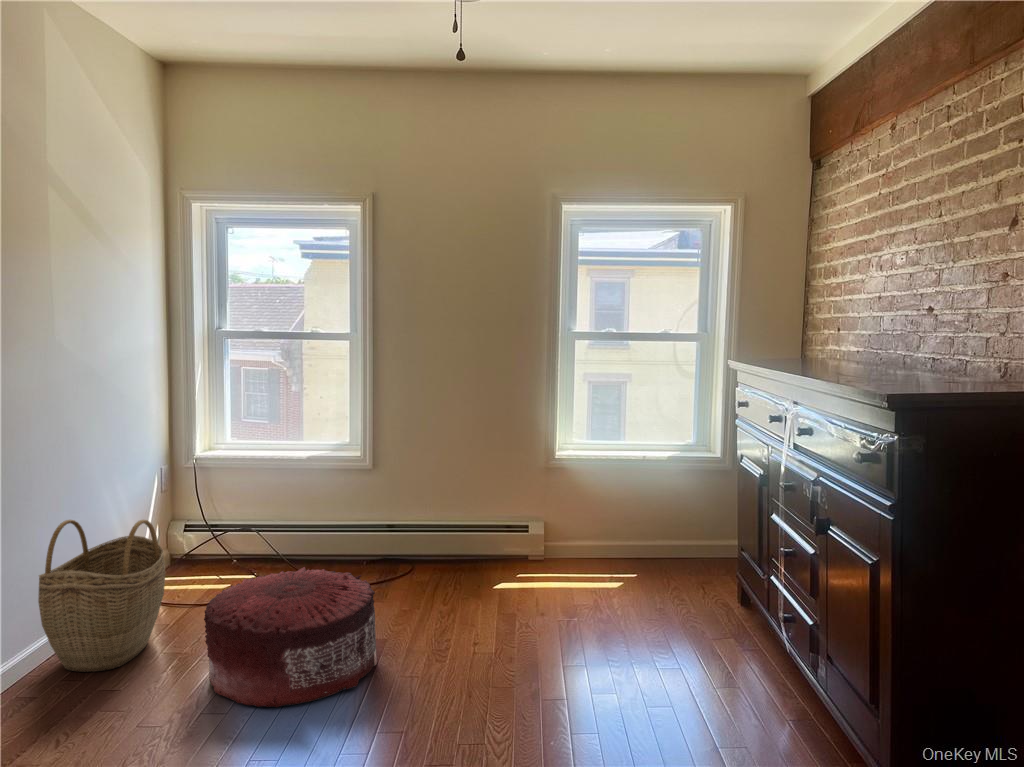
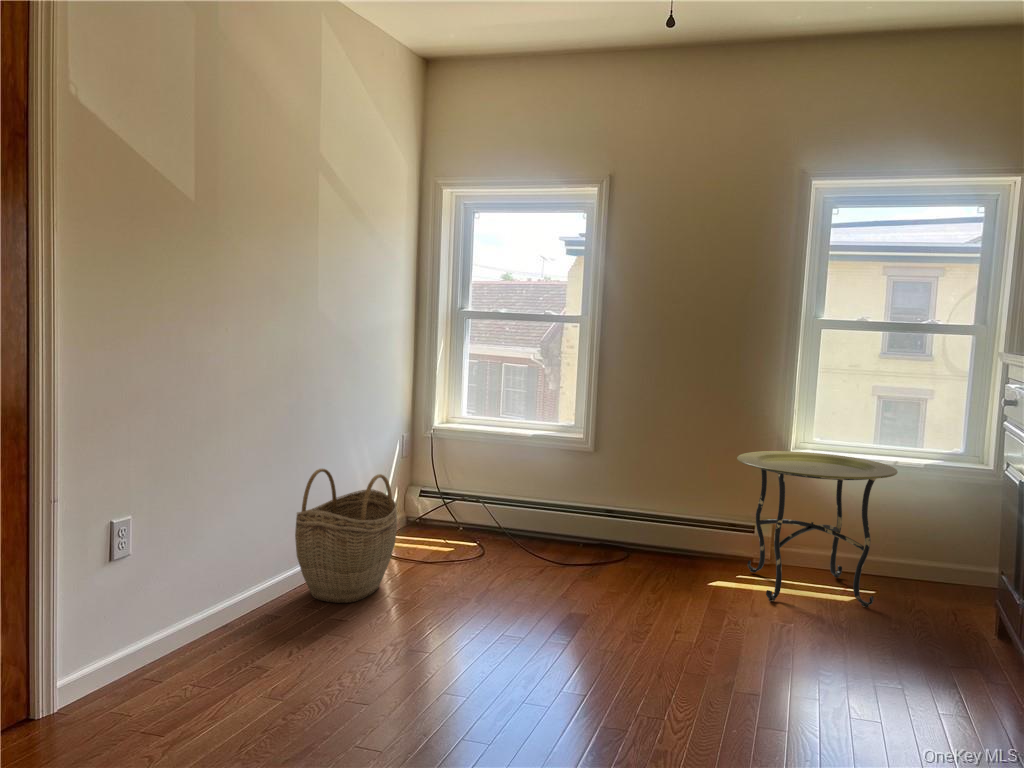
side table: none [512,453,650,596] -> present [737,451,898,607]
pouf: present [204,567,377,707] -> none [423,535,578,656]

